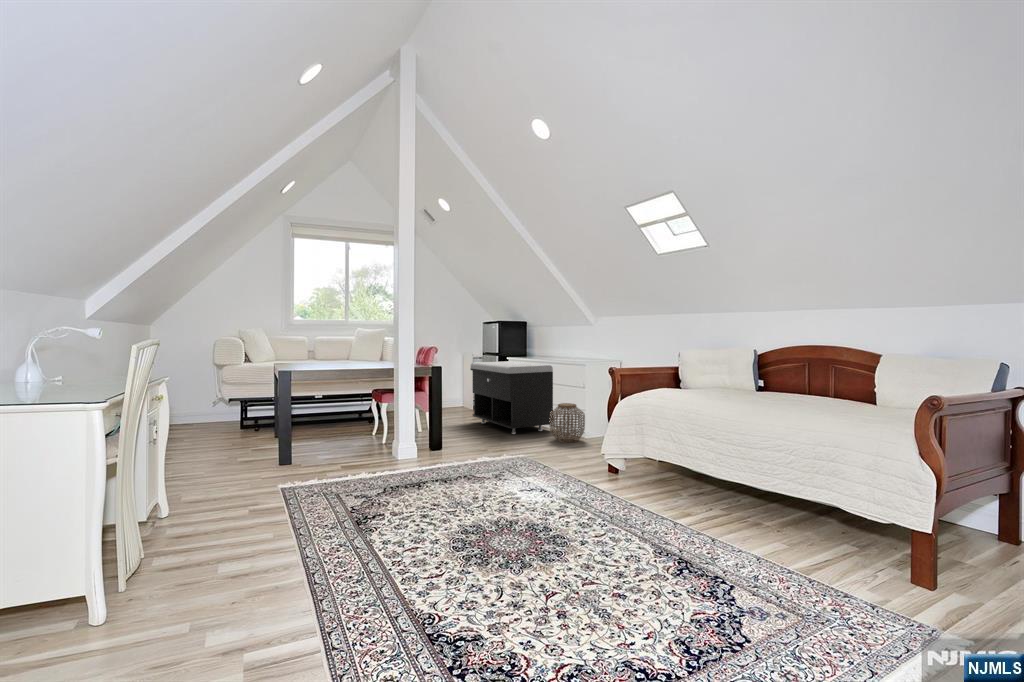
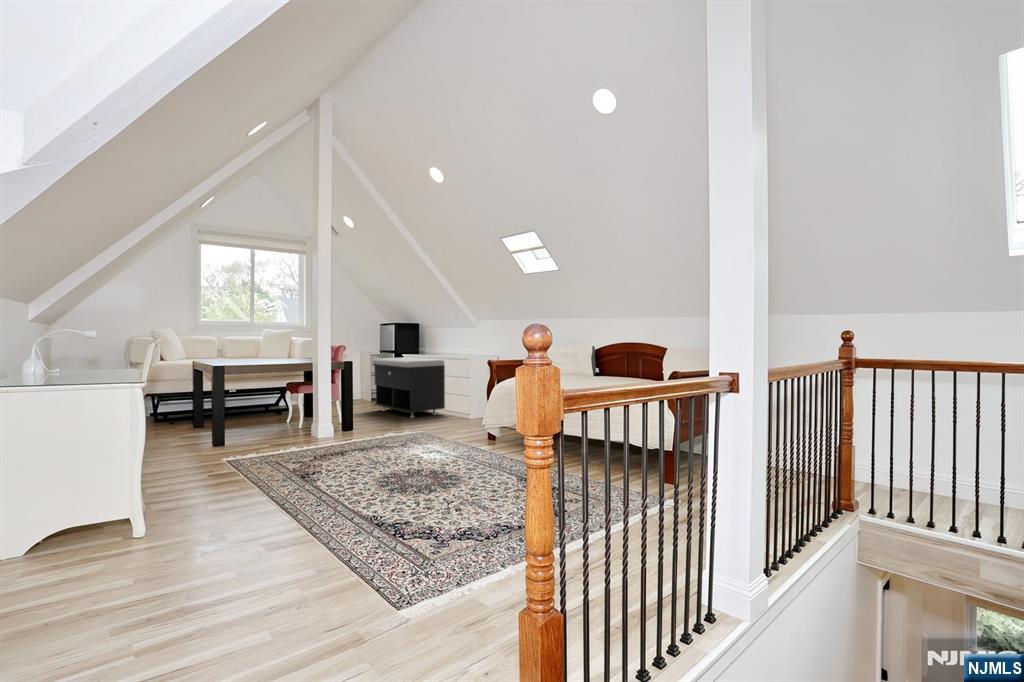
woven basket: present [550,403,585,443] -> none [442,390,471,422]

